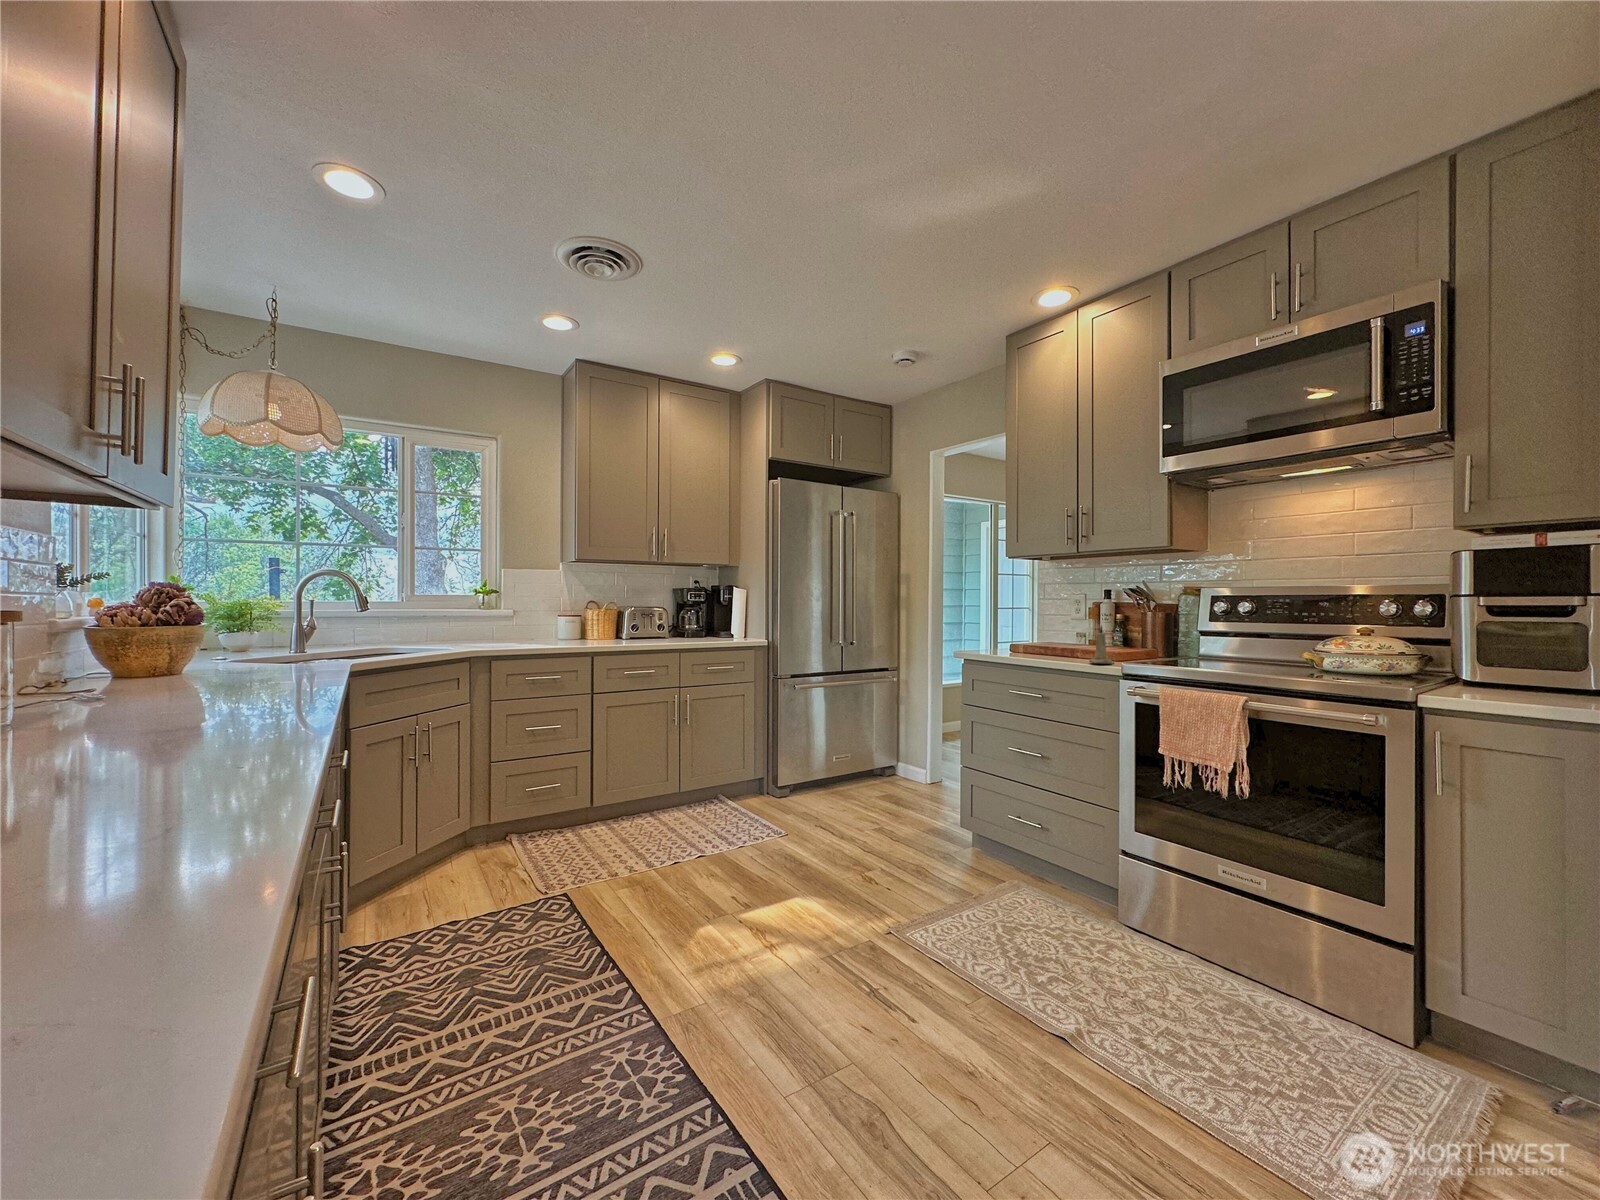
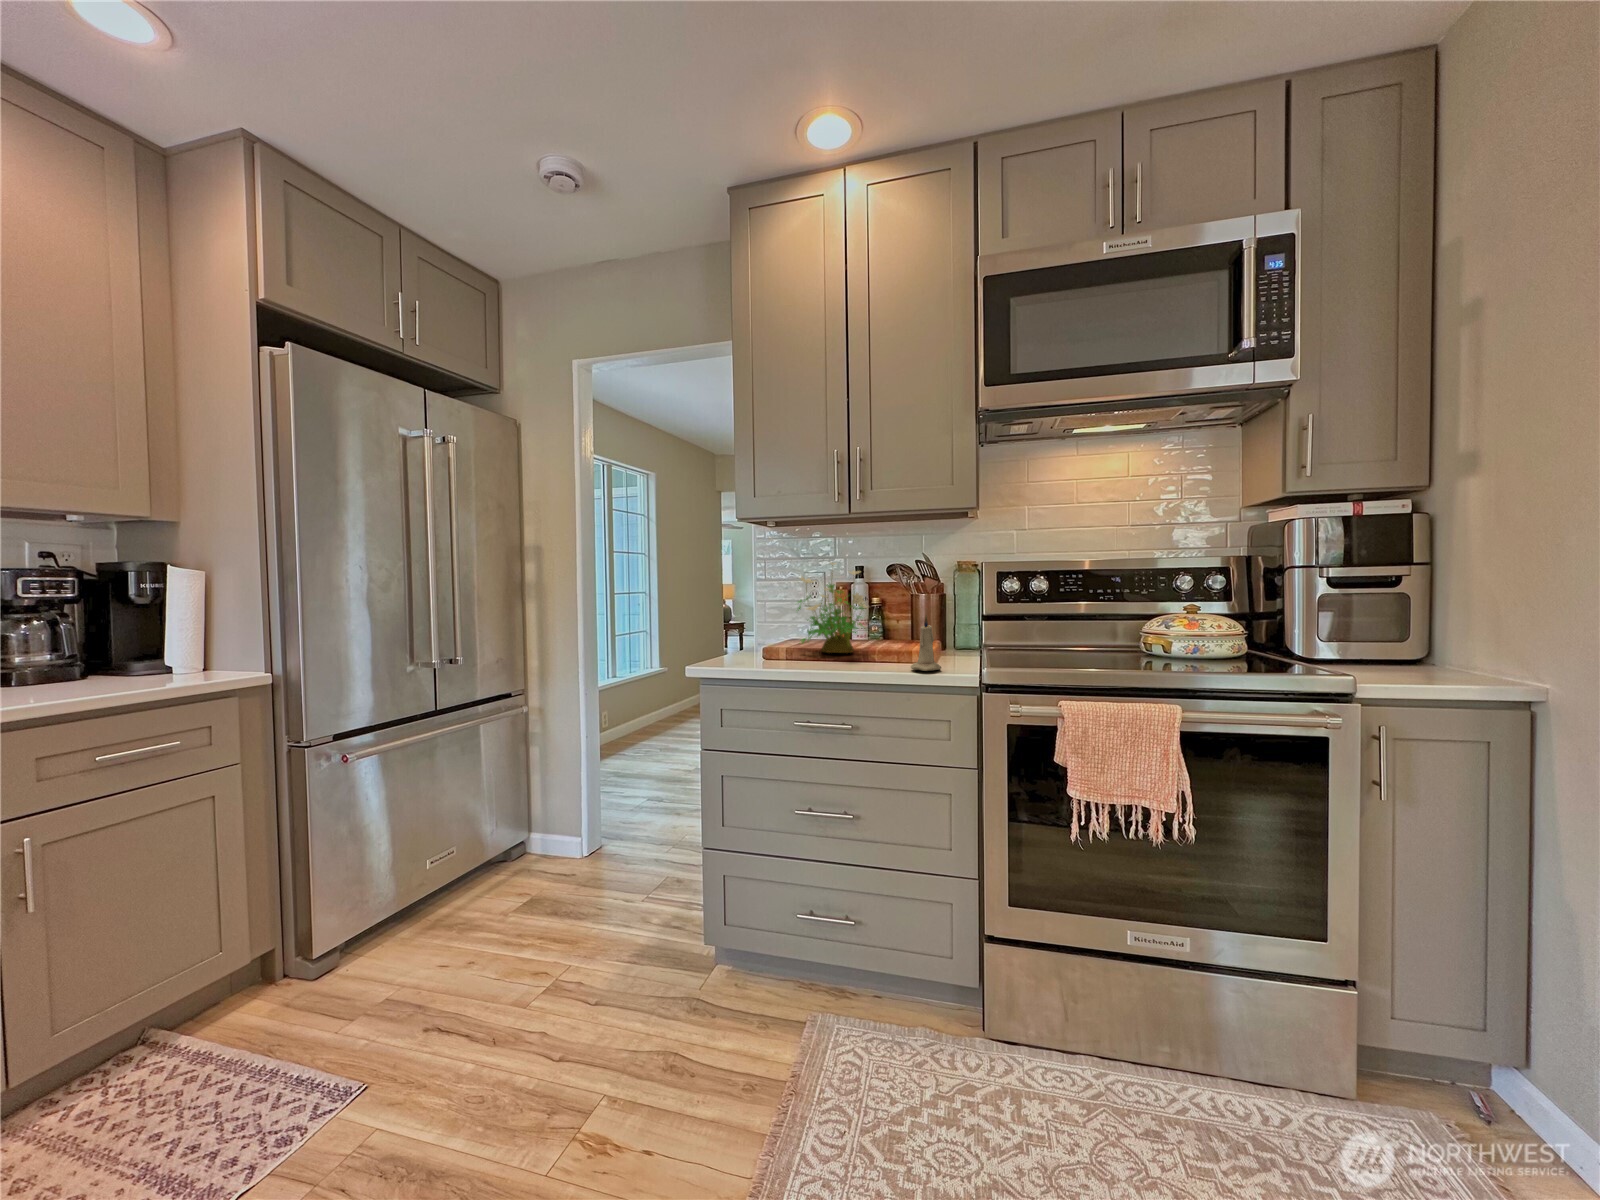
potted plant: none [1038,587,1091,651] -> present [798,563,868,653]

